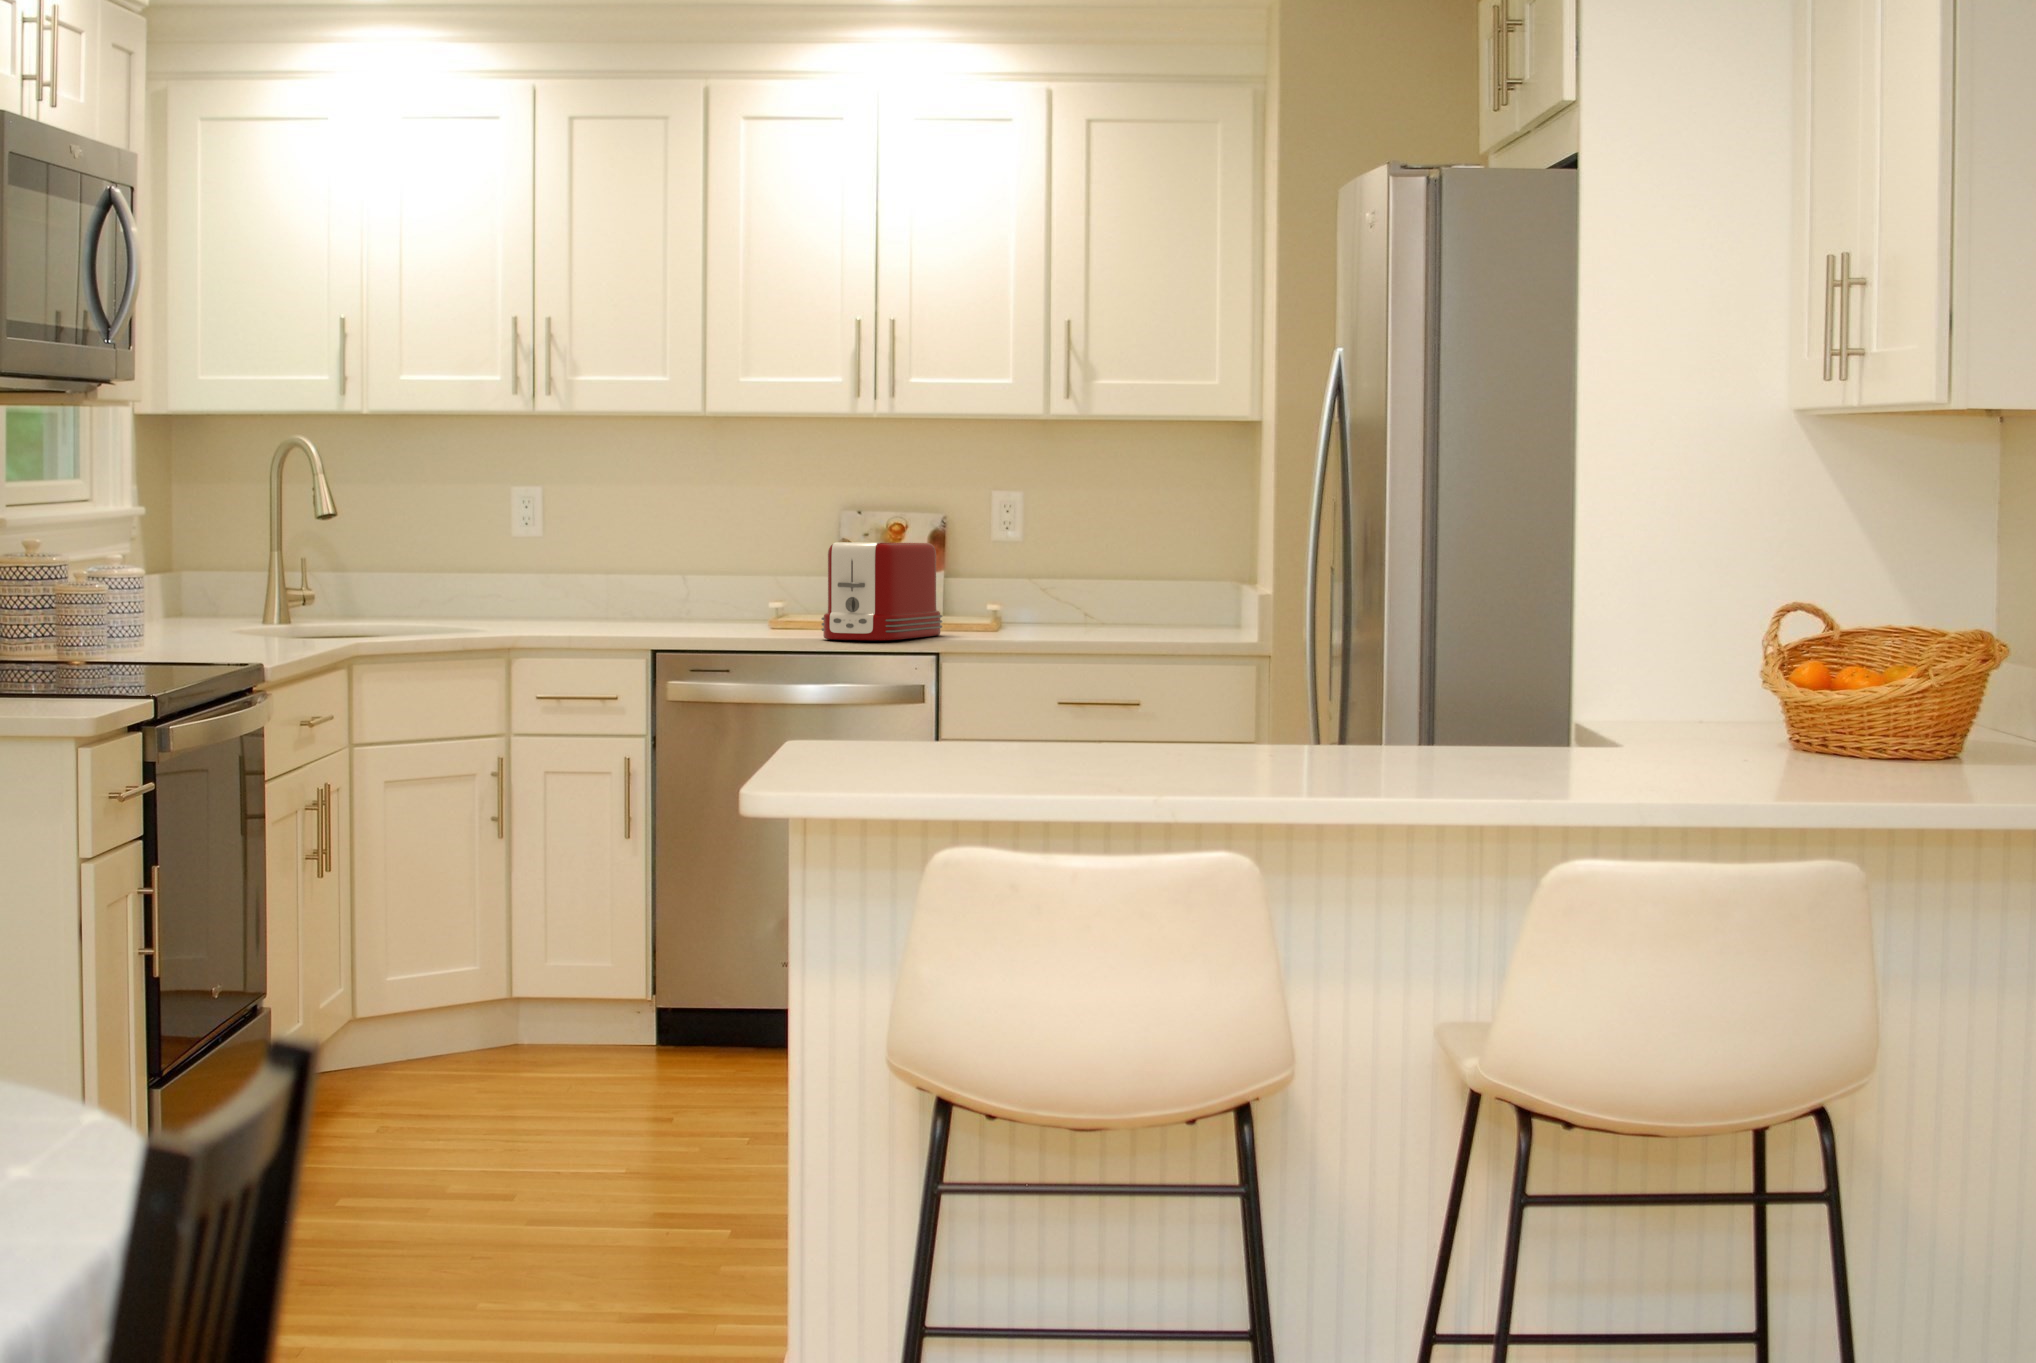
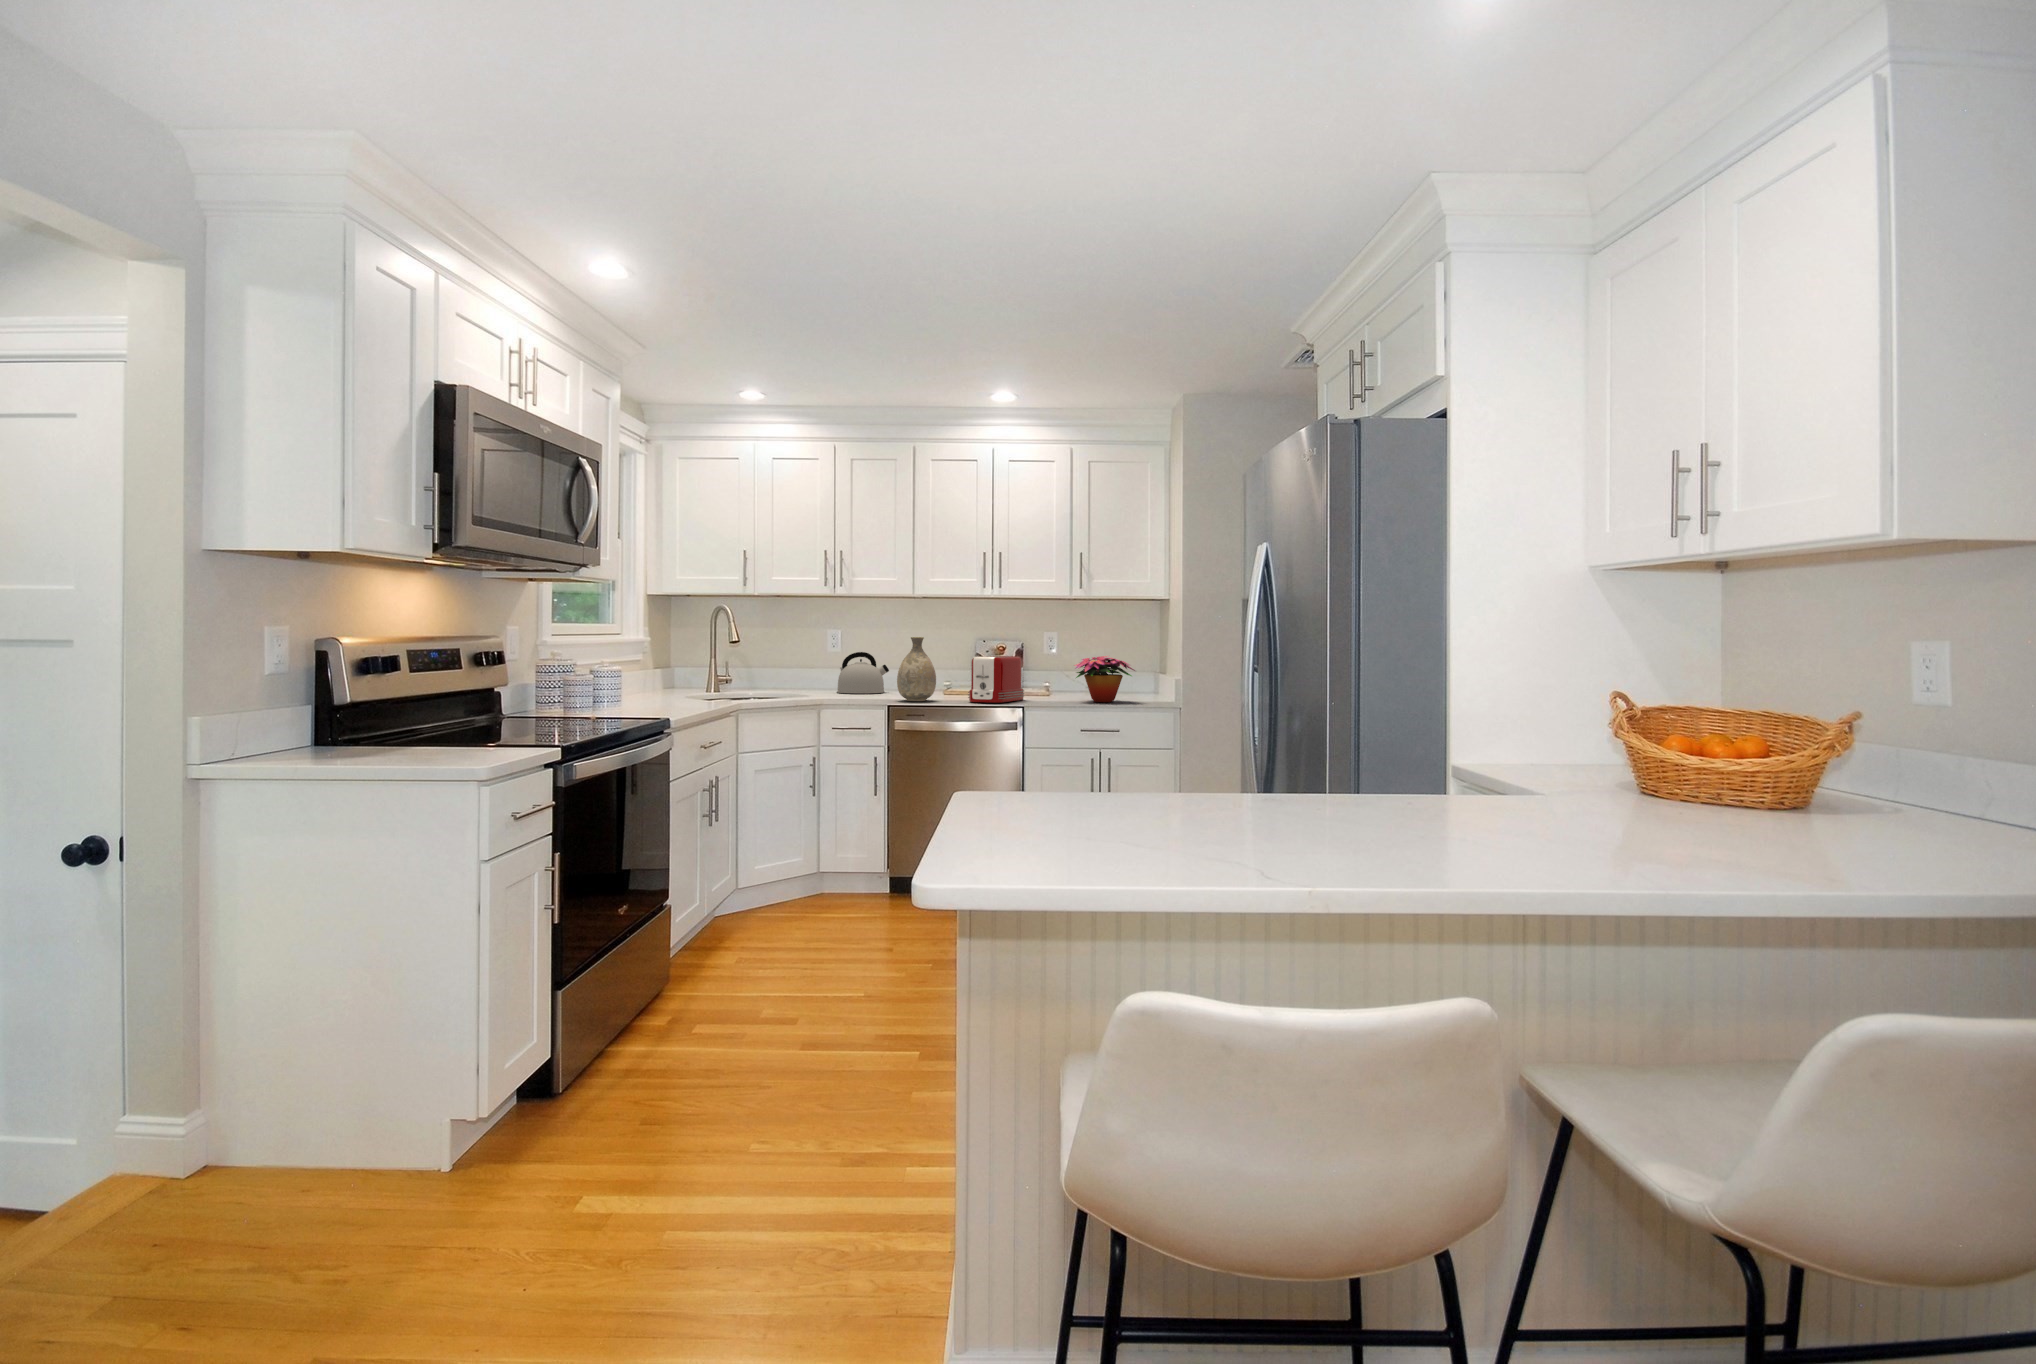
vase: none [669,501,753,638] -> present [897,637,936,701]
kettle: none [545,536,656,623] -> present [837,652,889,693]
flower arrangement: none [1042,540,1185,639] -> present [1074,656,1135,702]

